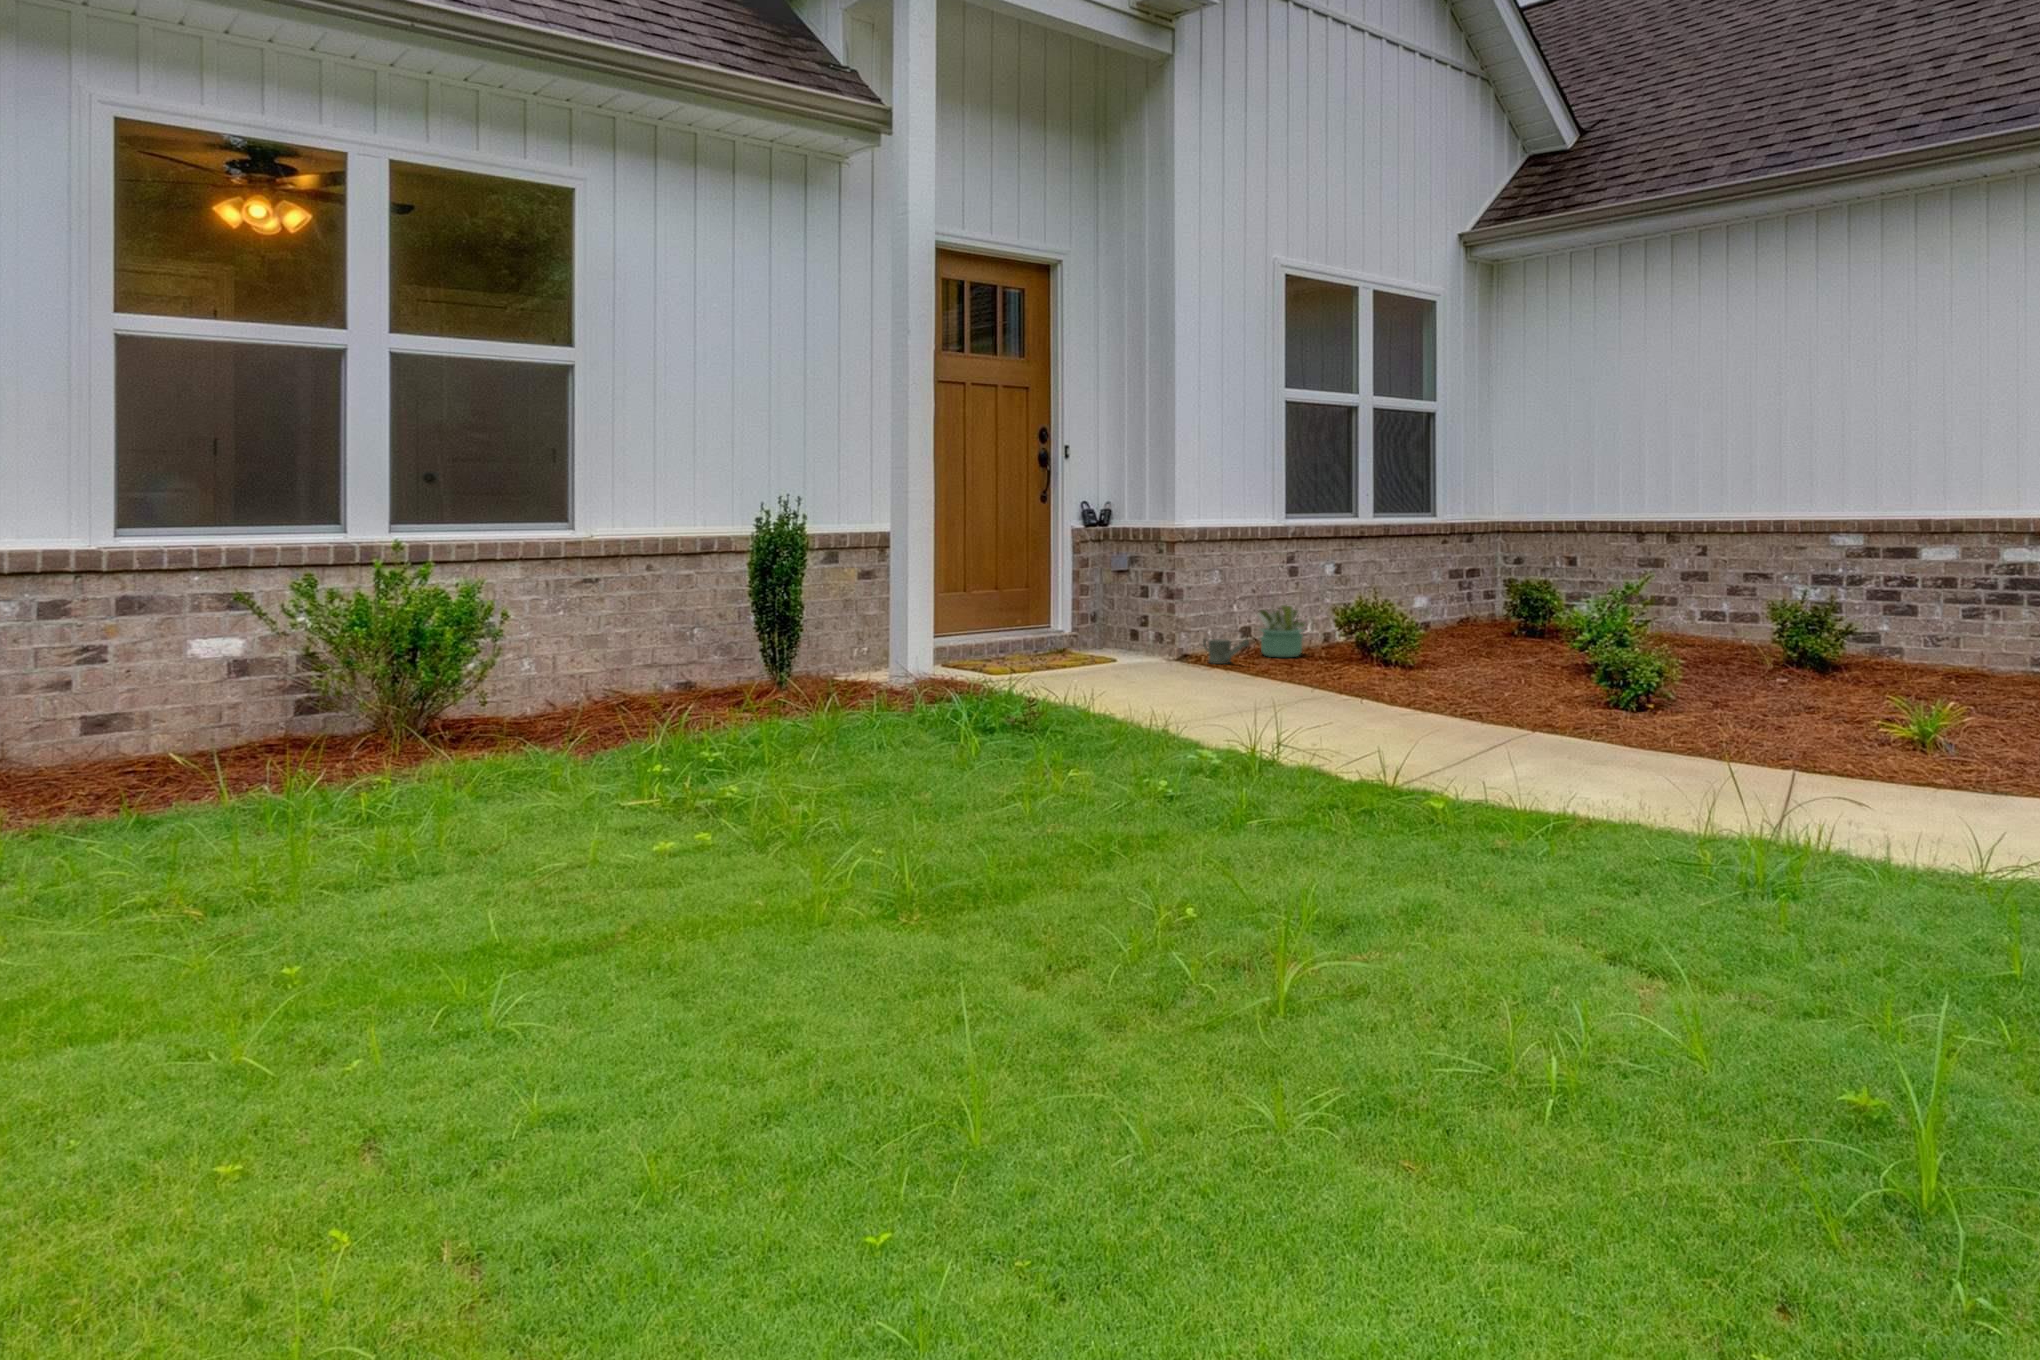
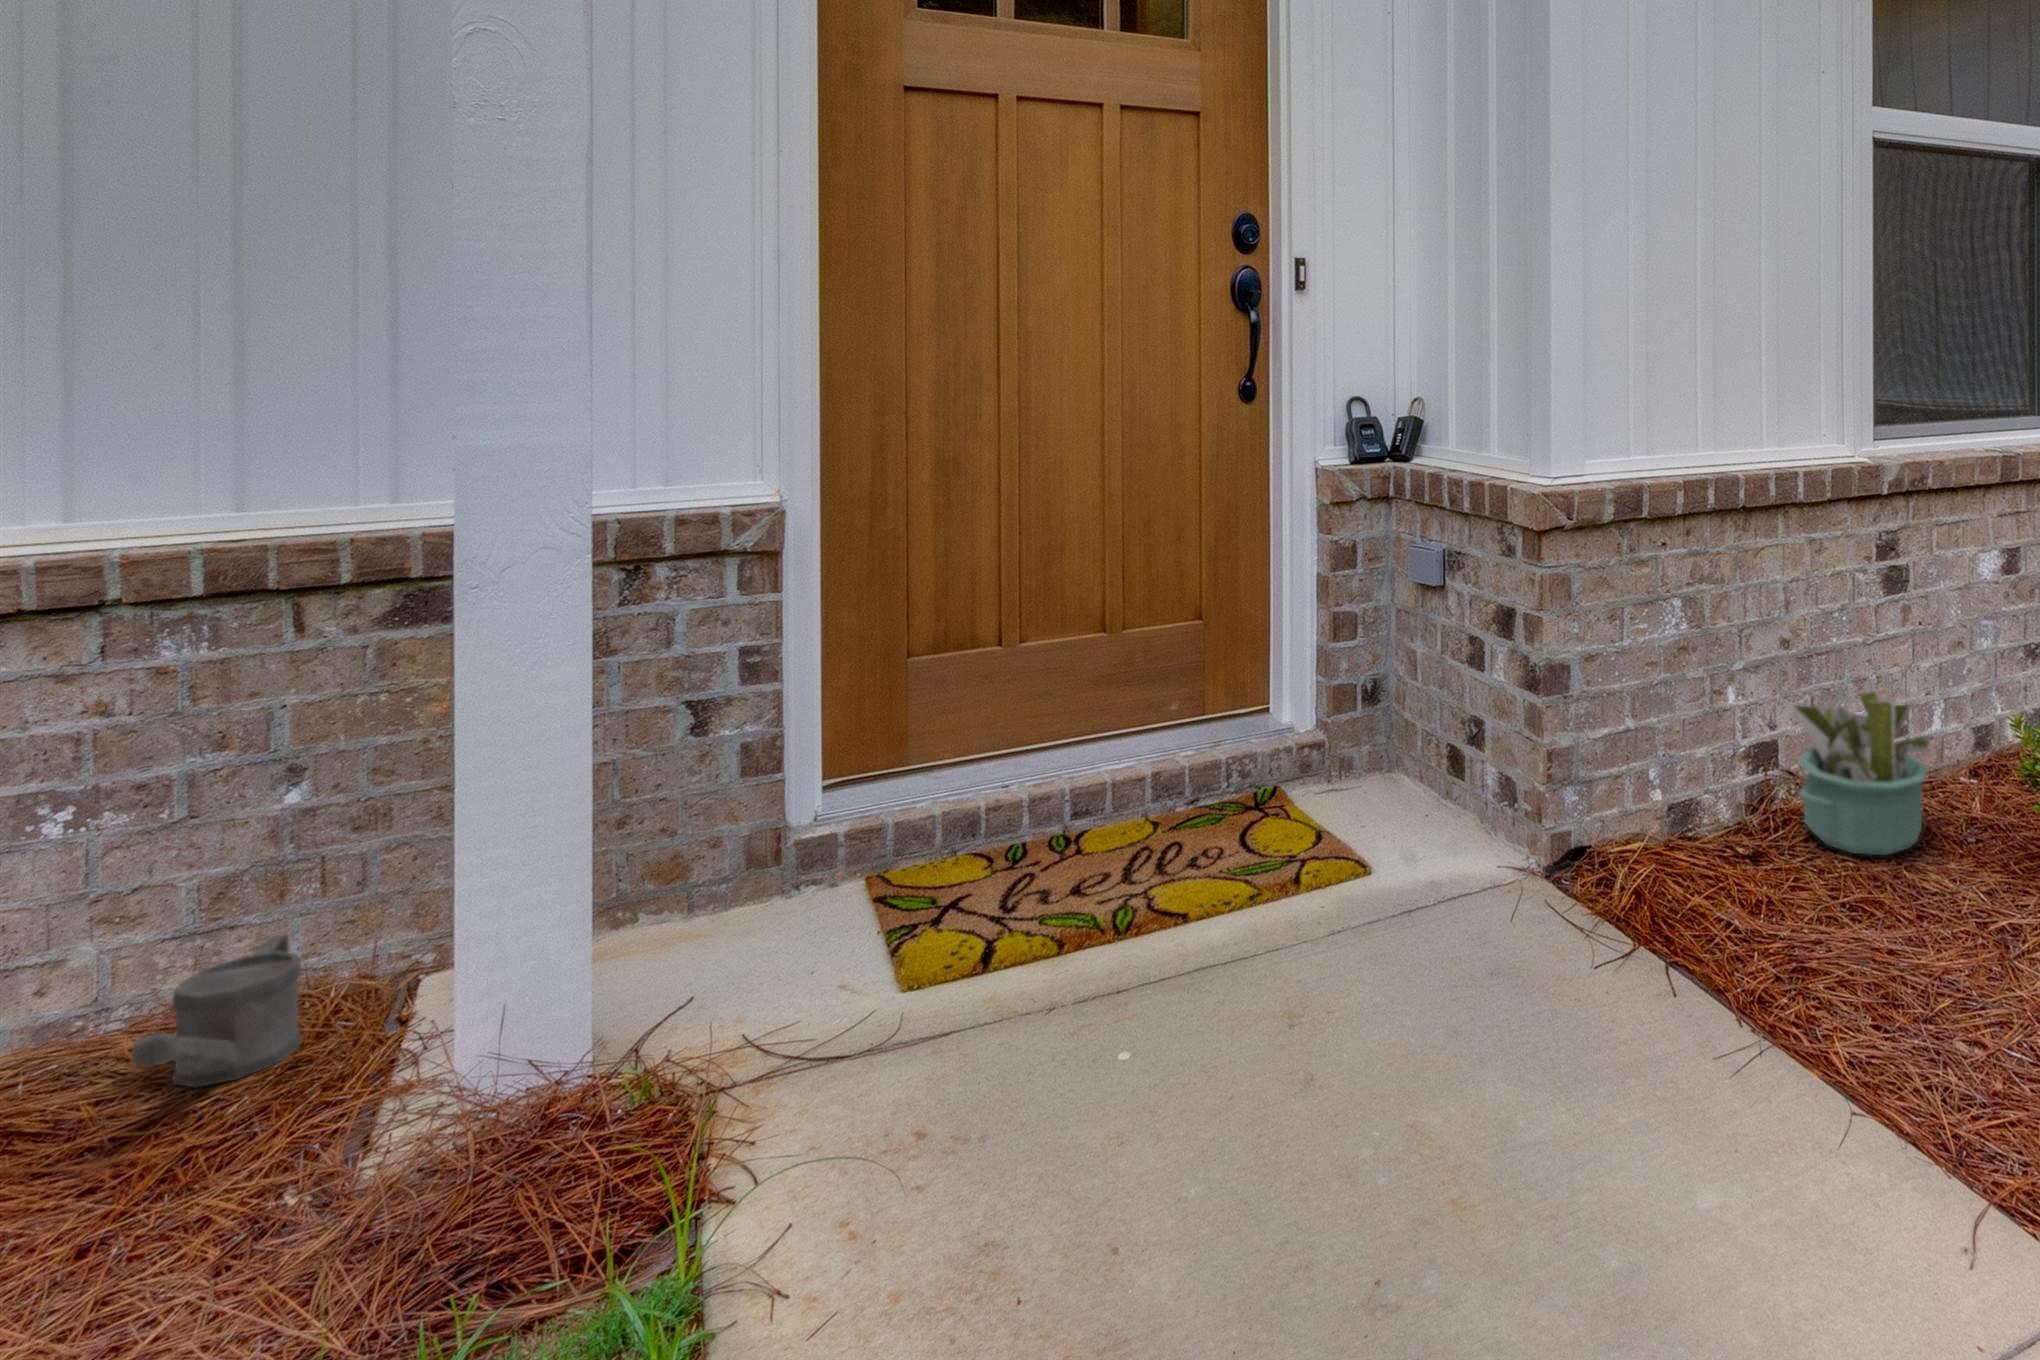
watering can: present [1203,639,1249,664] -> present [133,935,301,1087]

